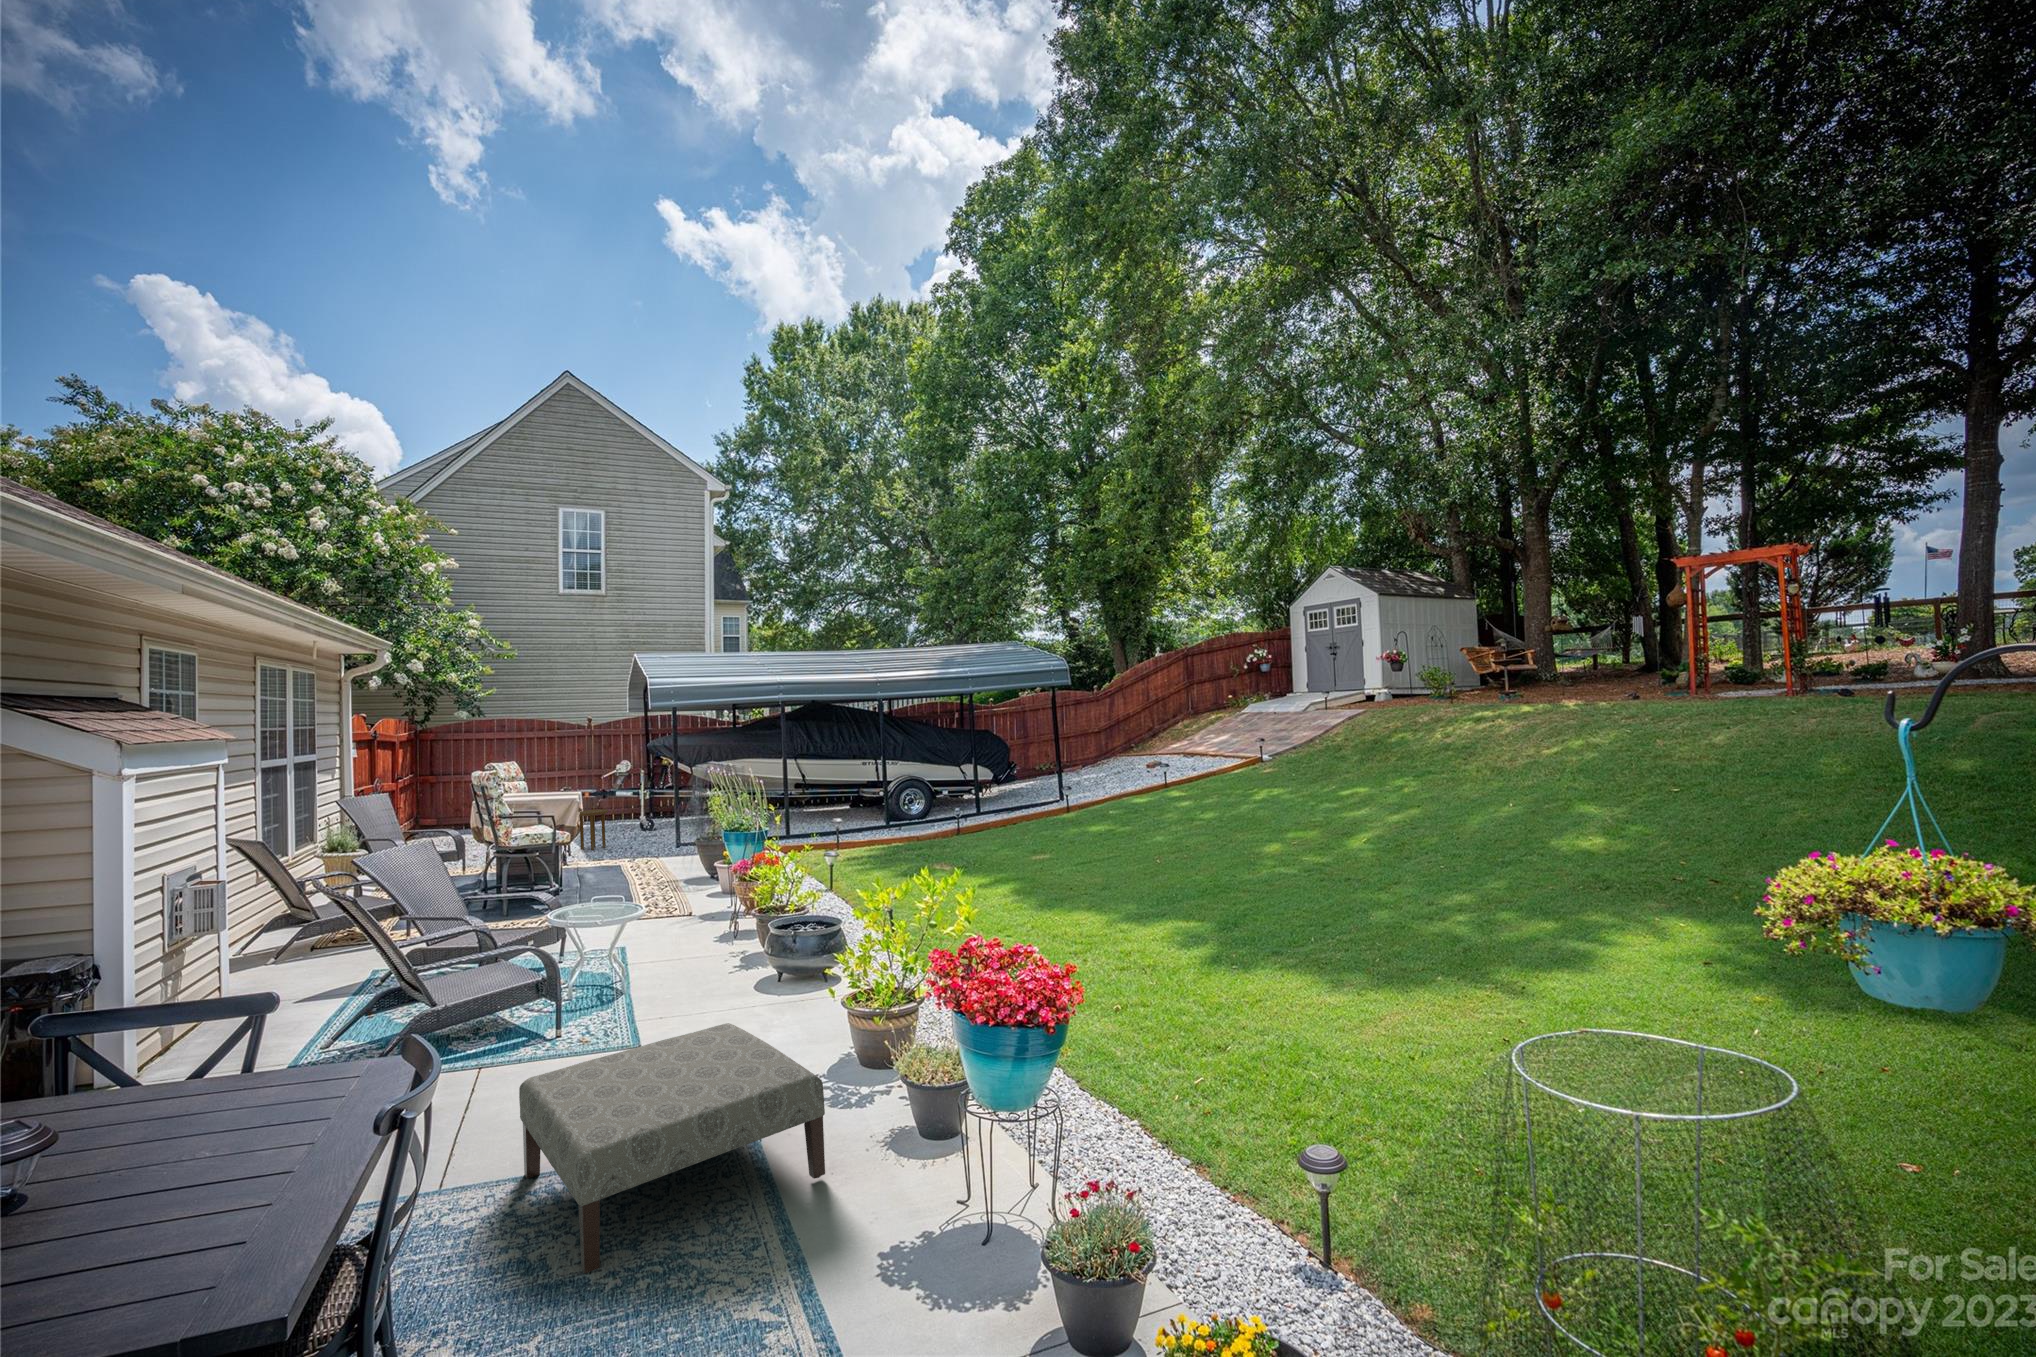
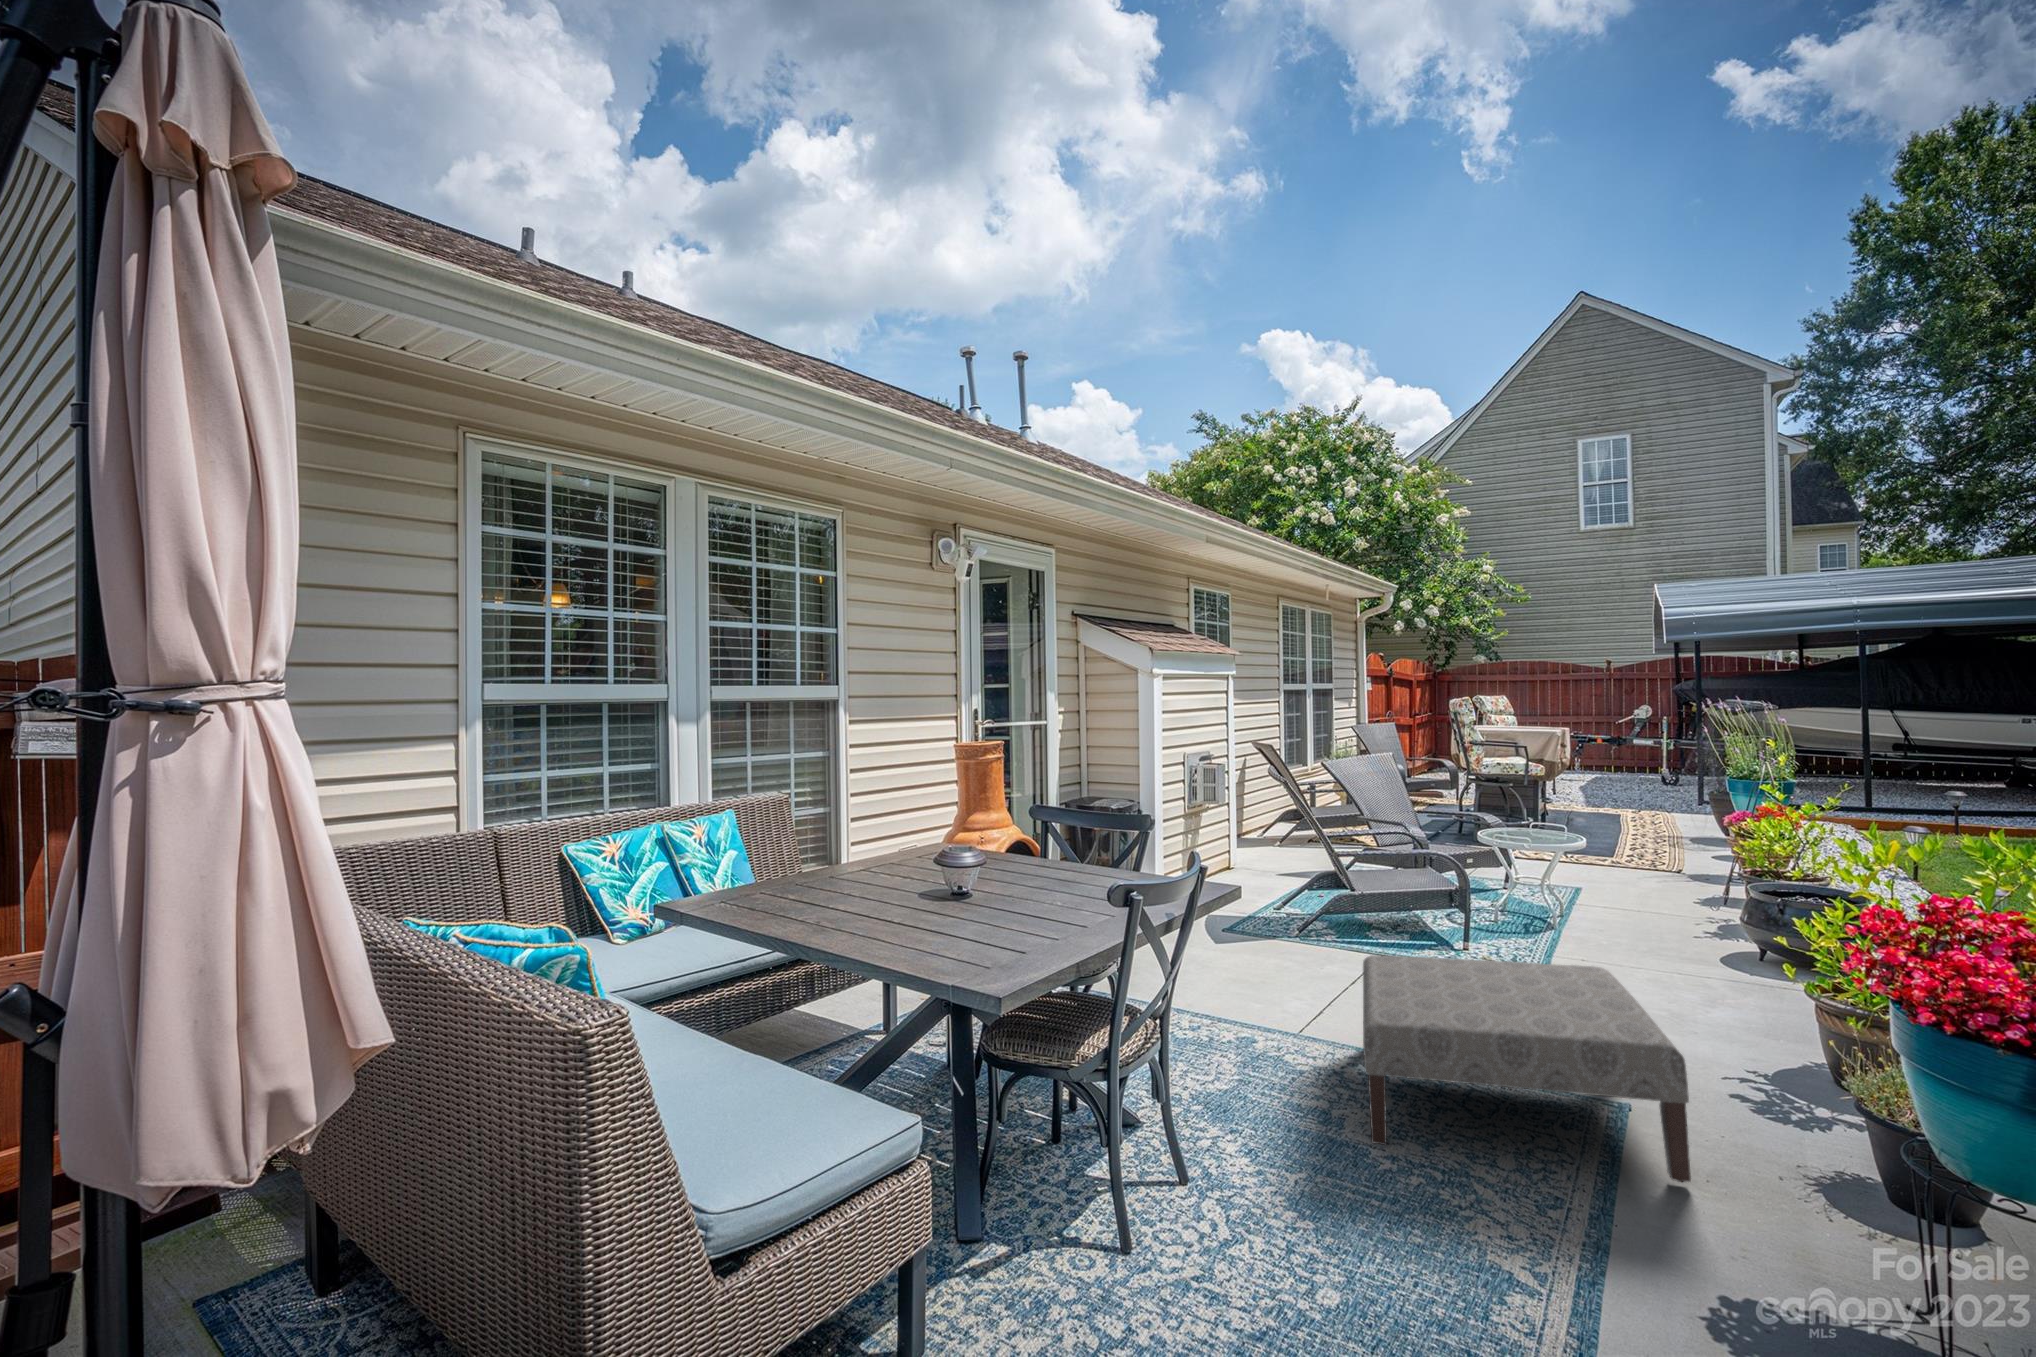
side table: present [580,809,608,850] -> none [1577,755,1615,799]

